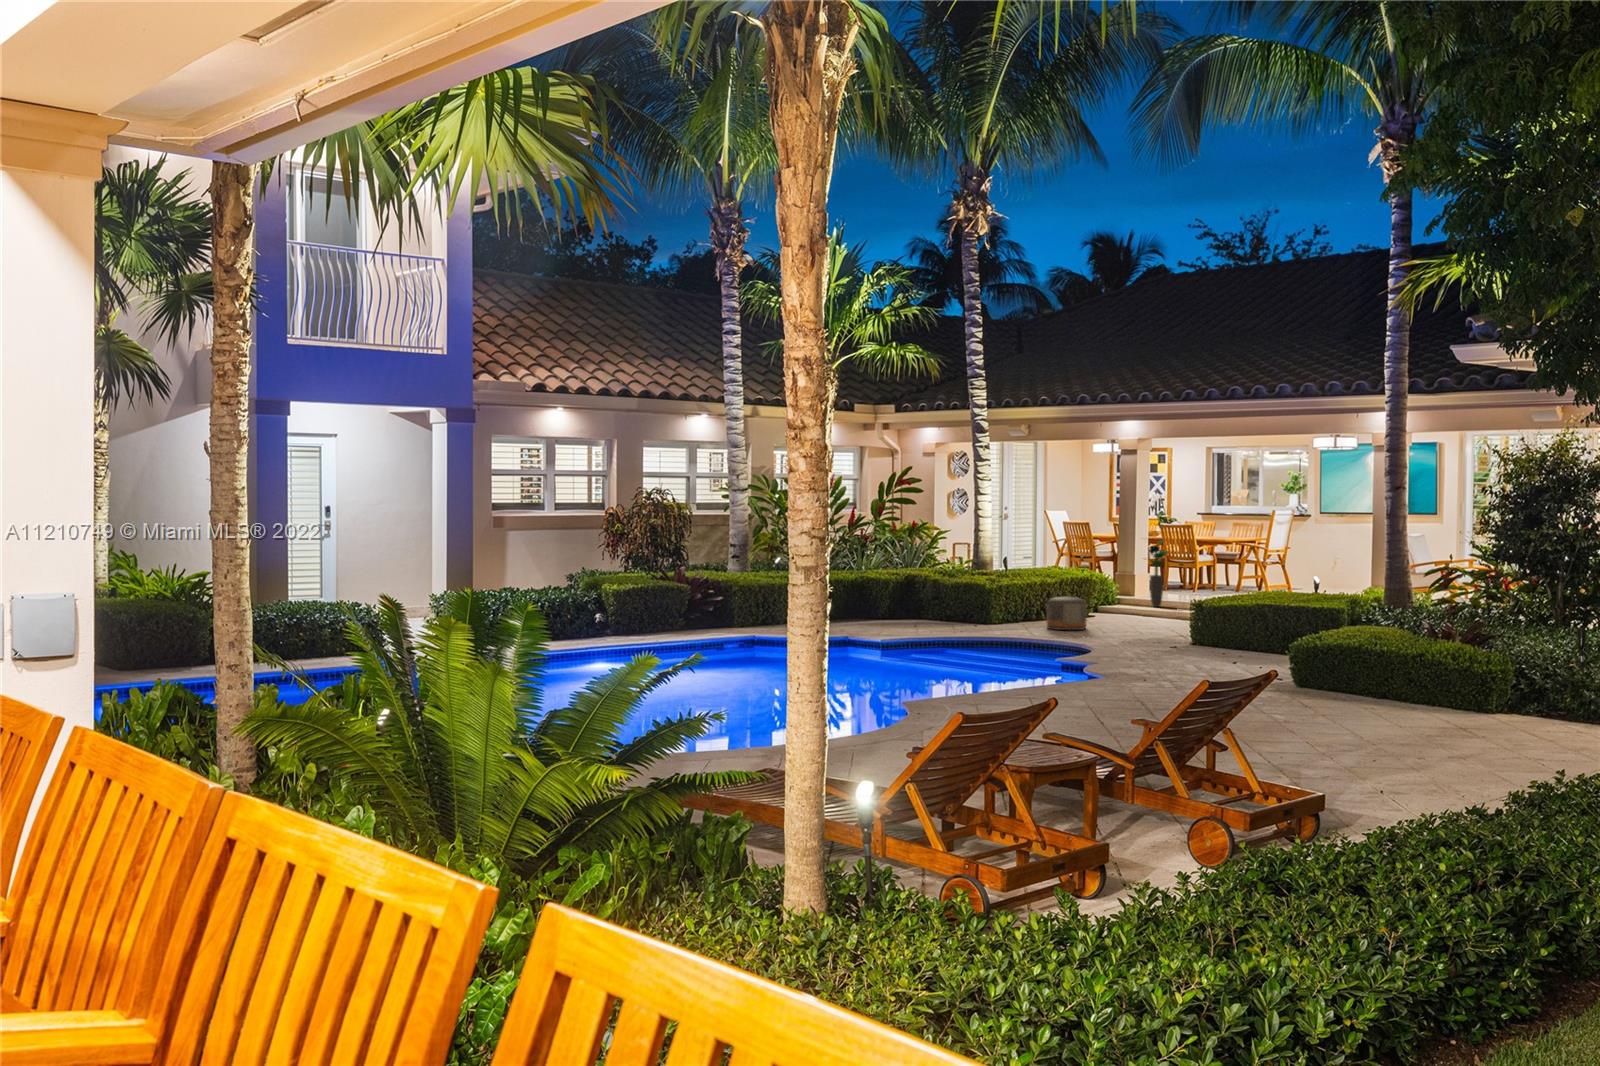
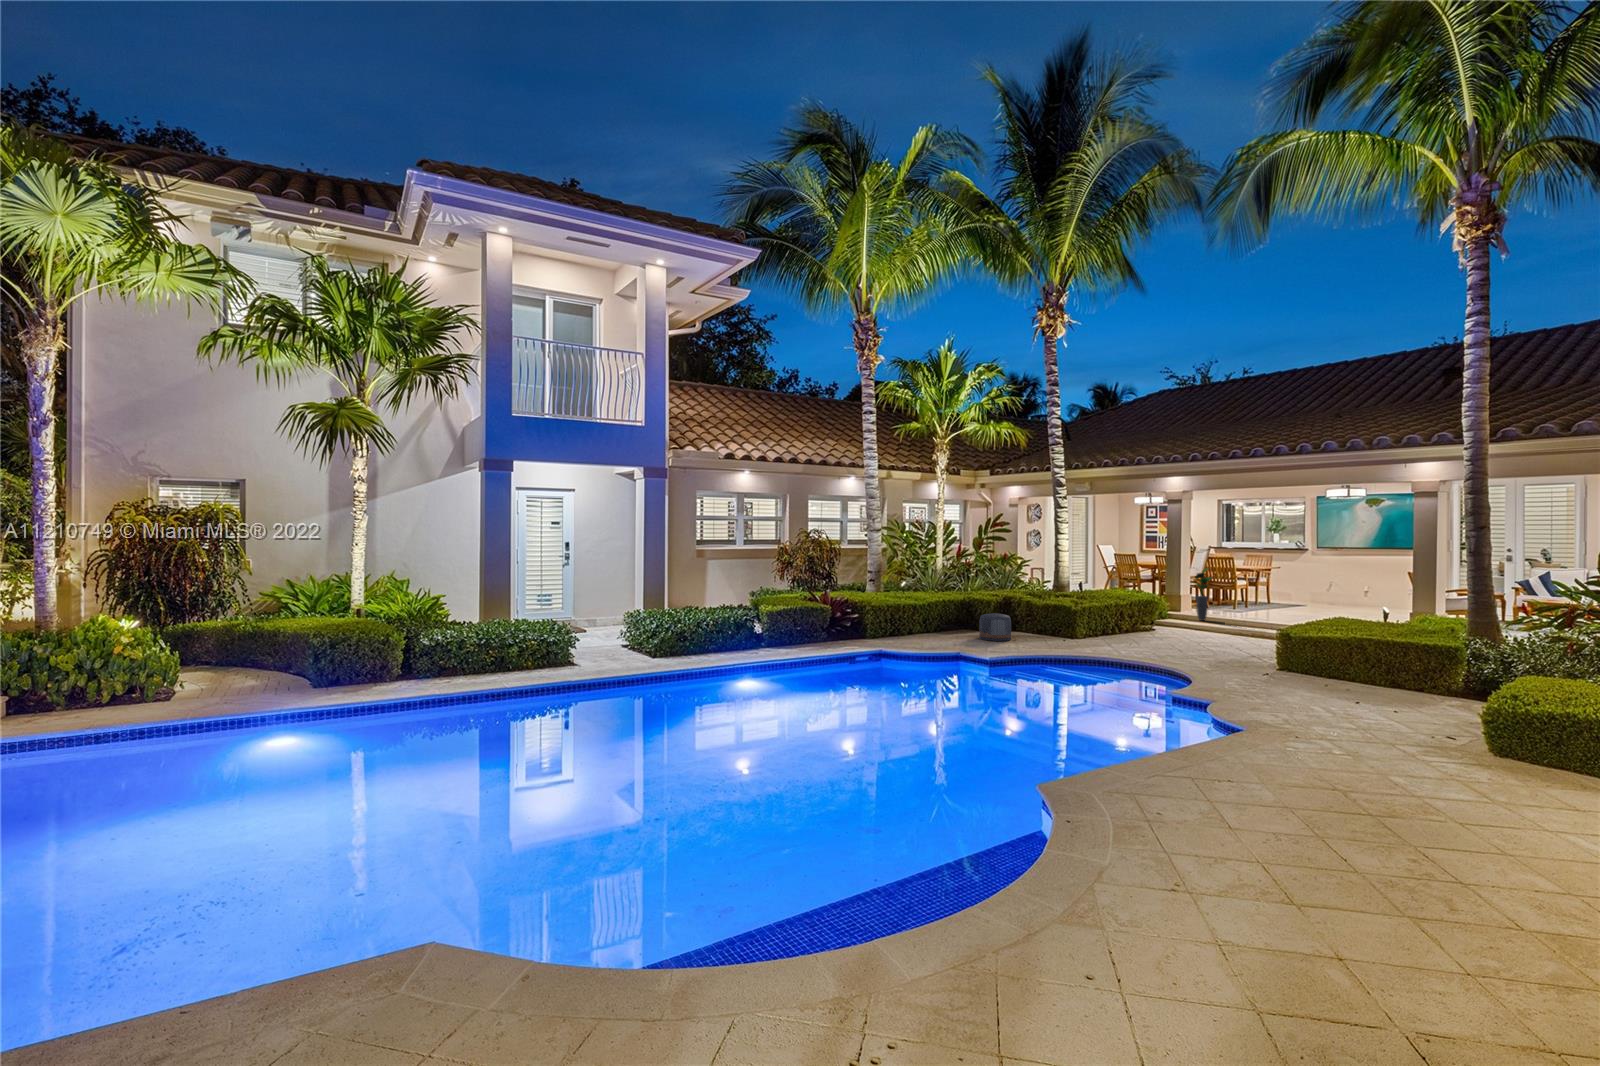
pouf: present [1047,597,1087,630] -> present [980,613,1011,641]

